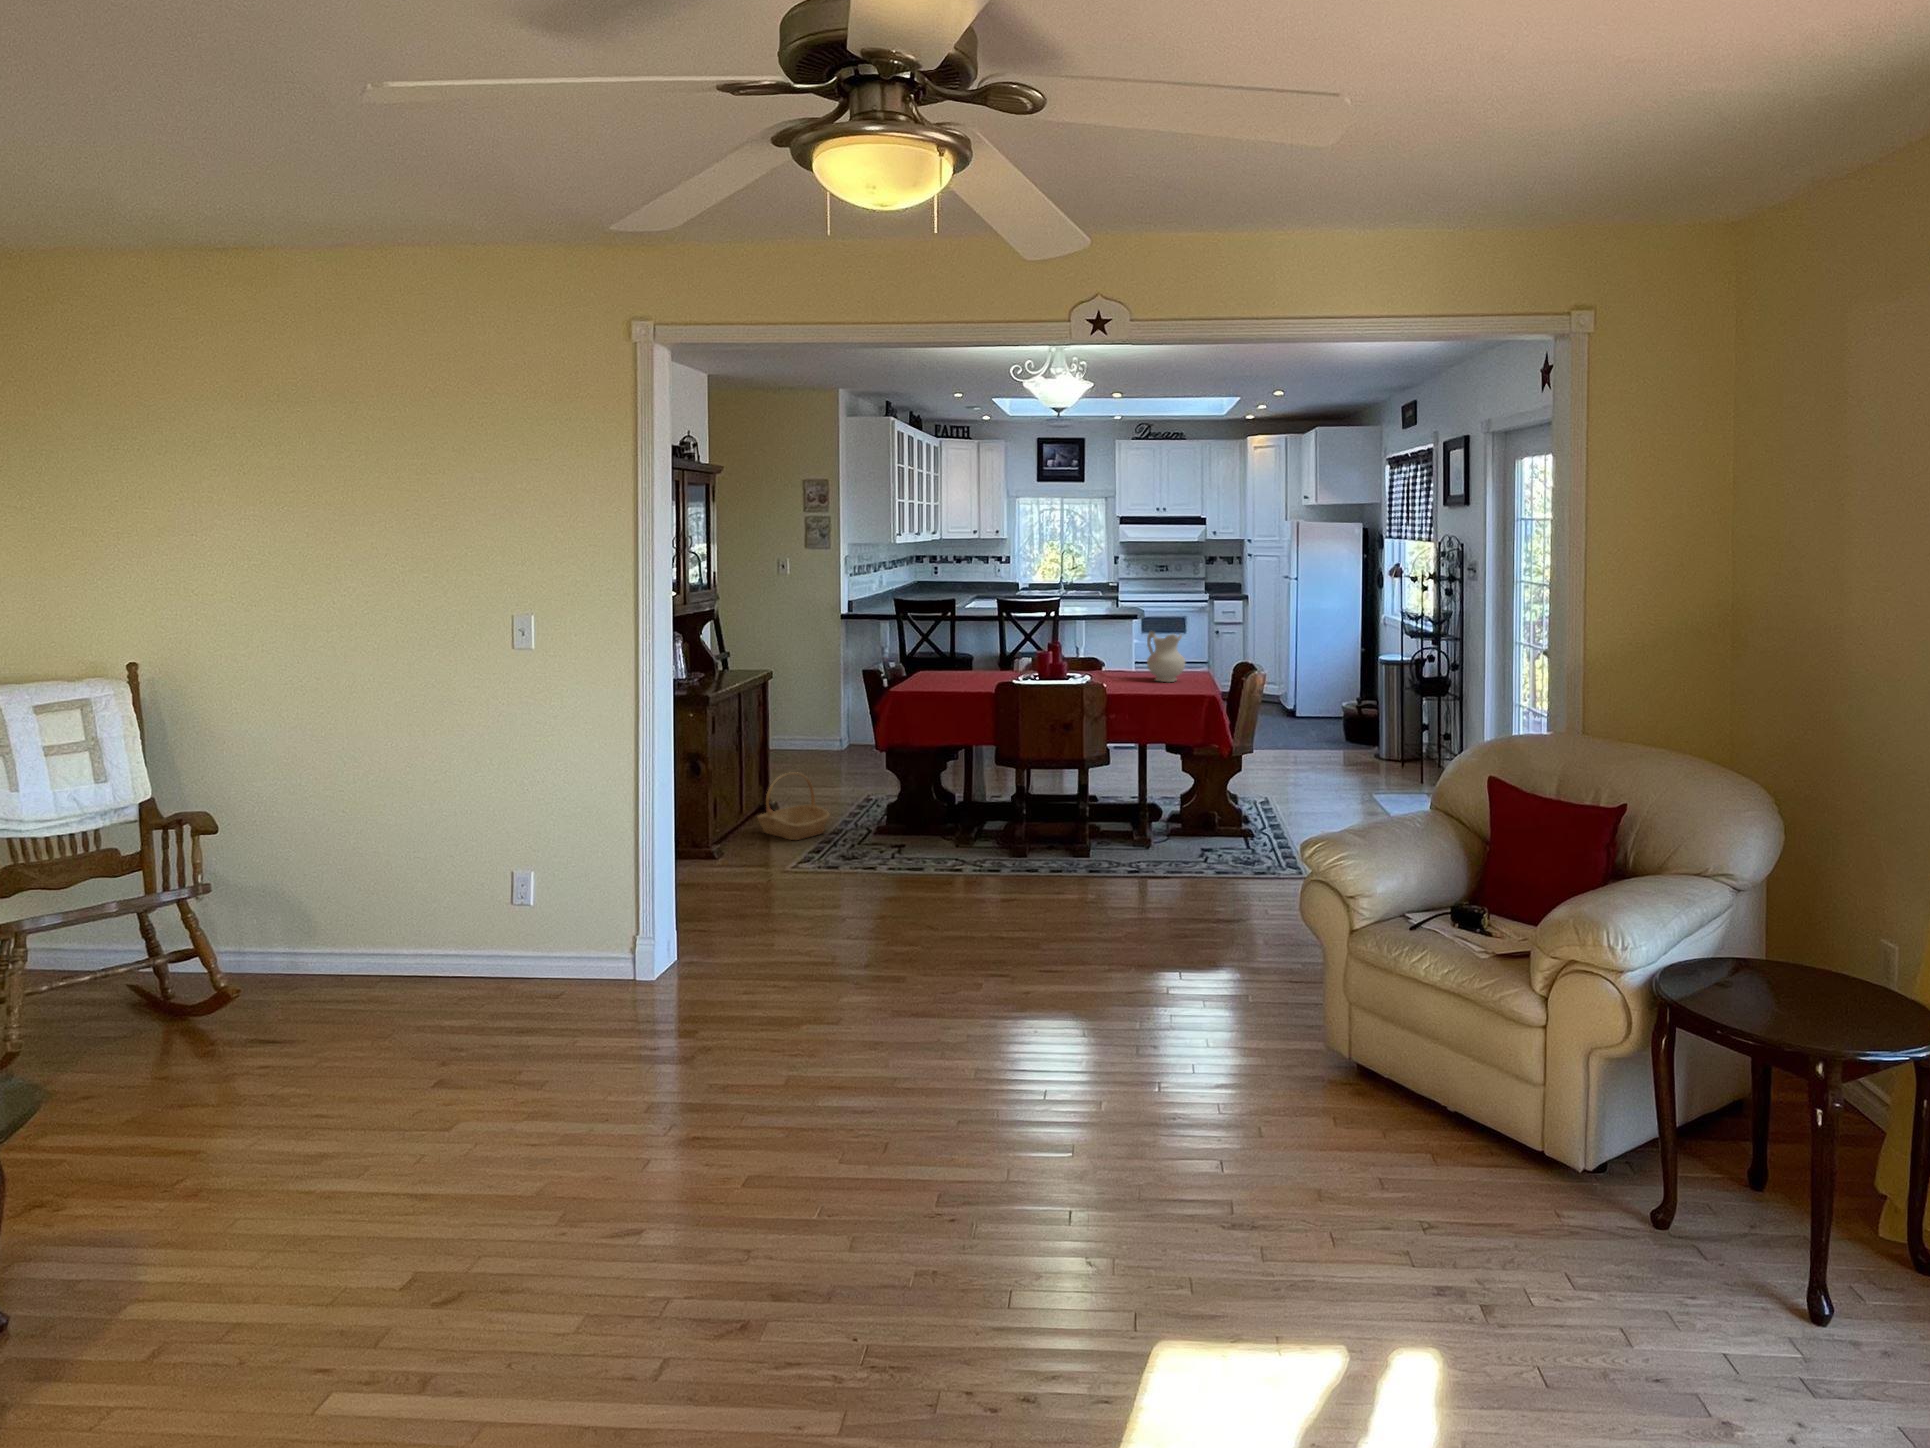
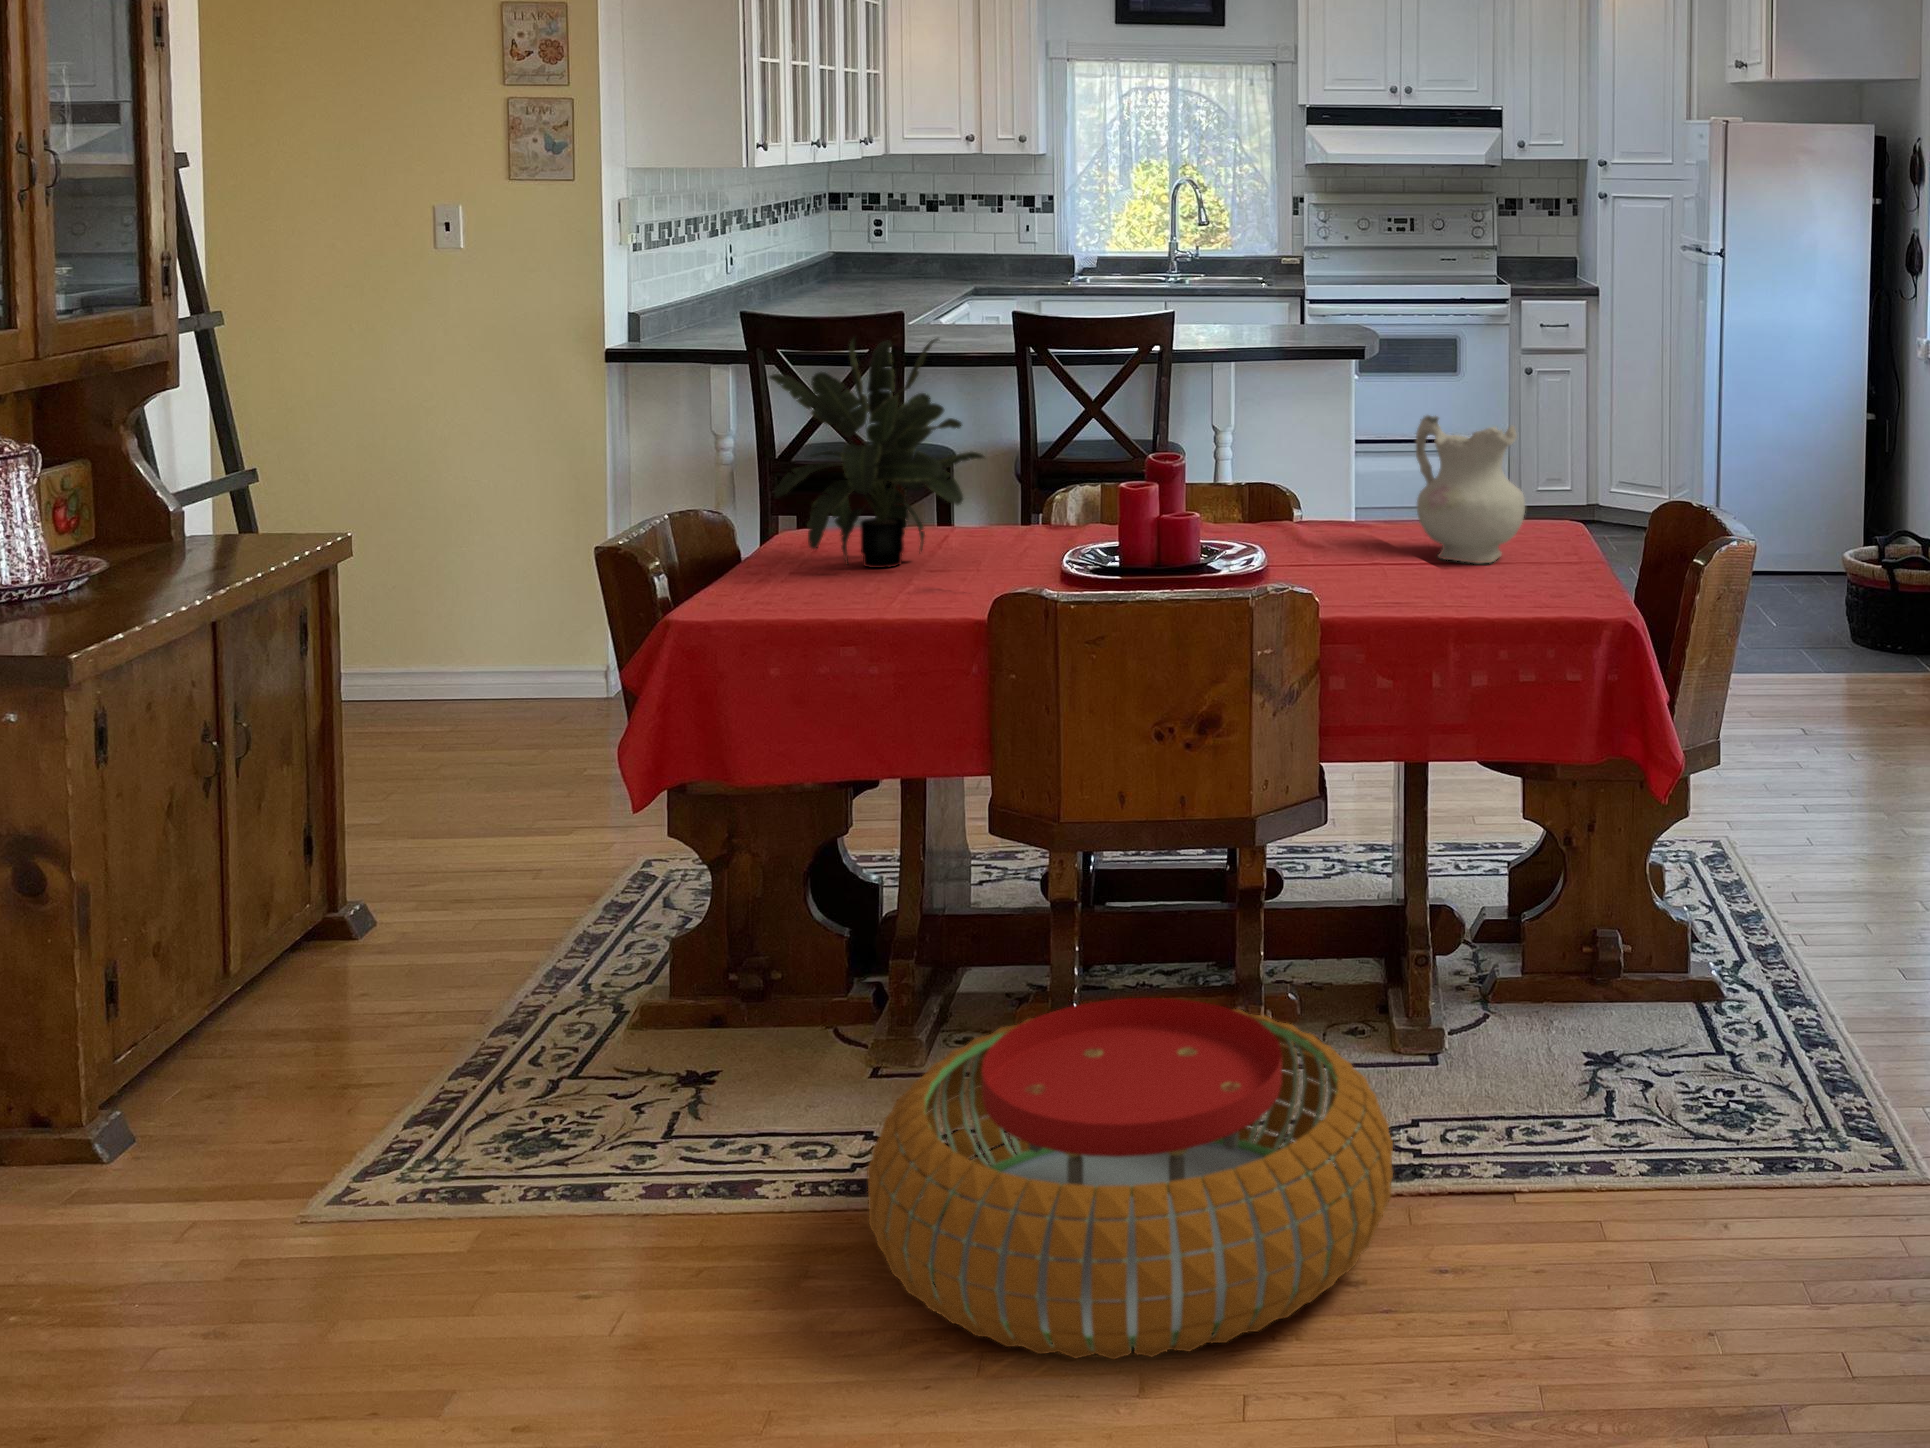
potted plant: none [923,602,997,681] -> present [769,337,985,568]
basket: present [758,772,830,840] -> none [264,843,490,1058]
pouf: none [967,812,1131,902] -> present [867,998,1393,1359]

